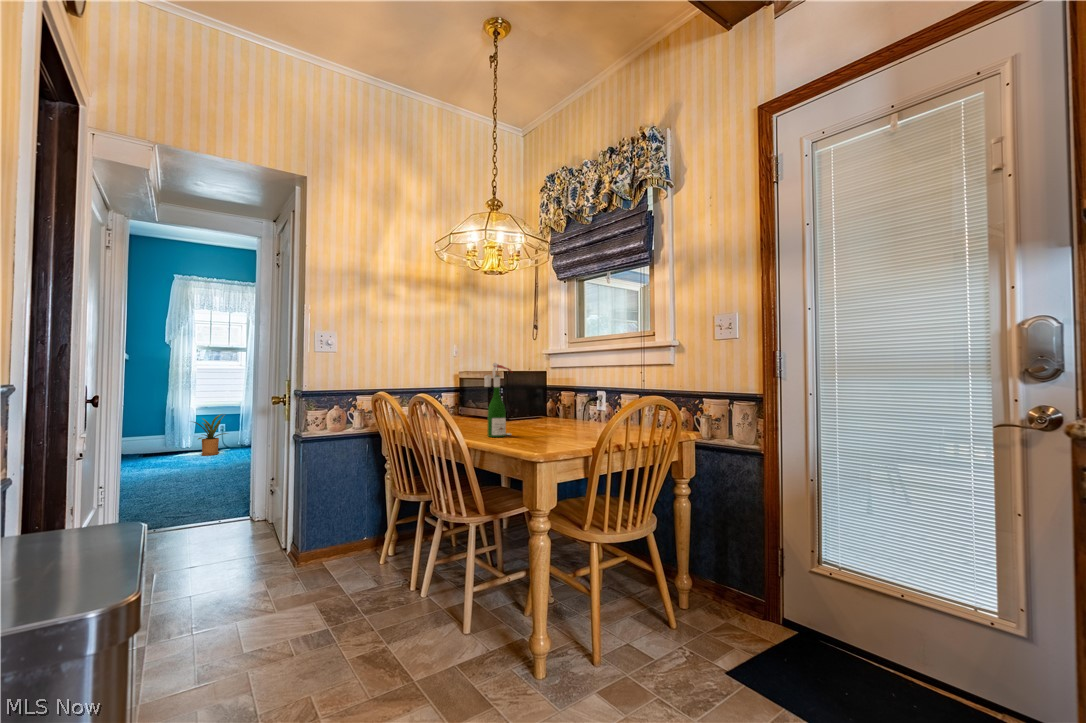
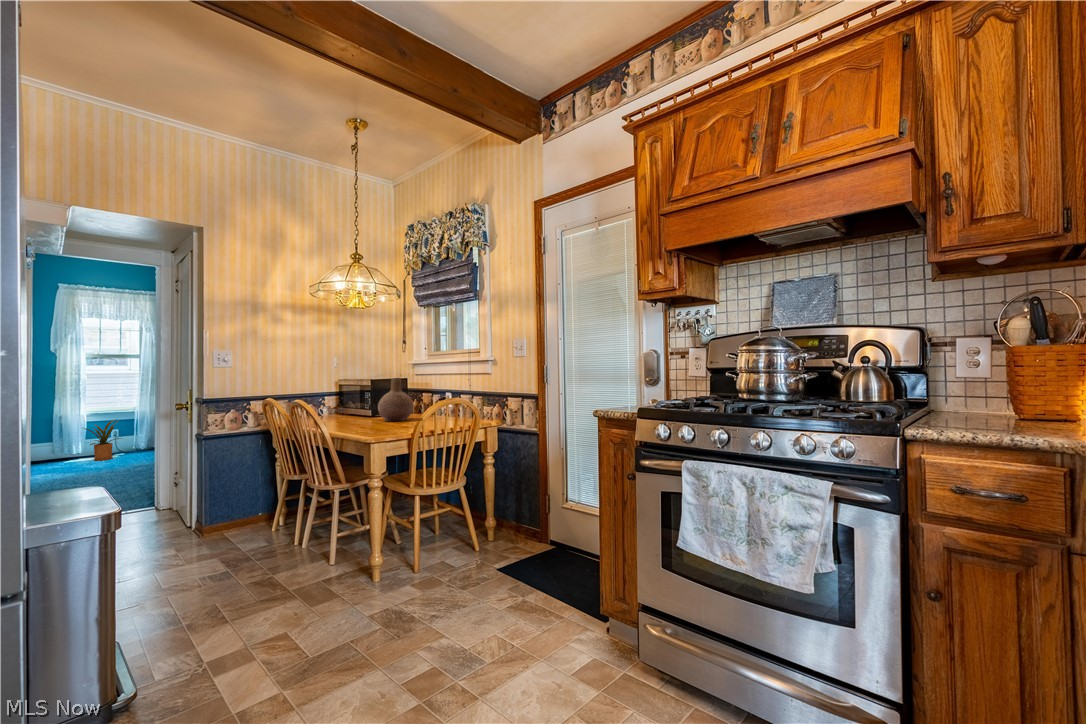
wine bottle: present [484,363,512,437] -> none [346,377,368,429]
vase: none [515,369,561,427] -> present [378,378,414,421]

